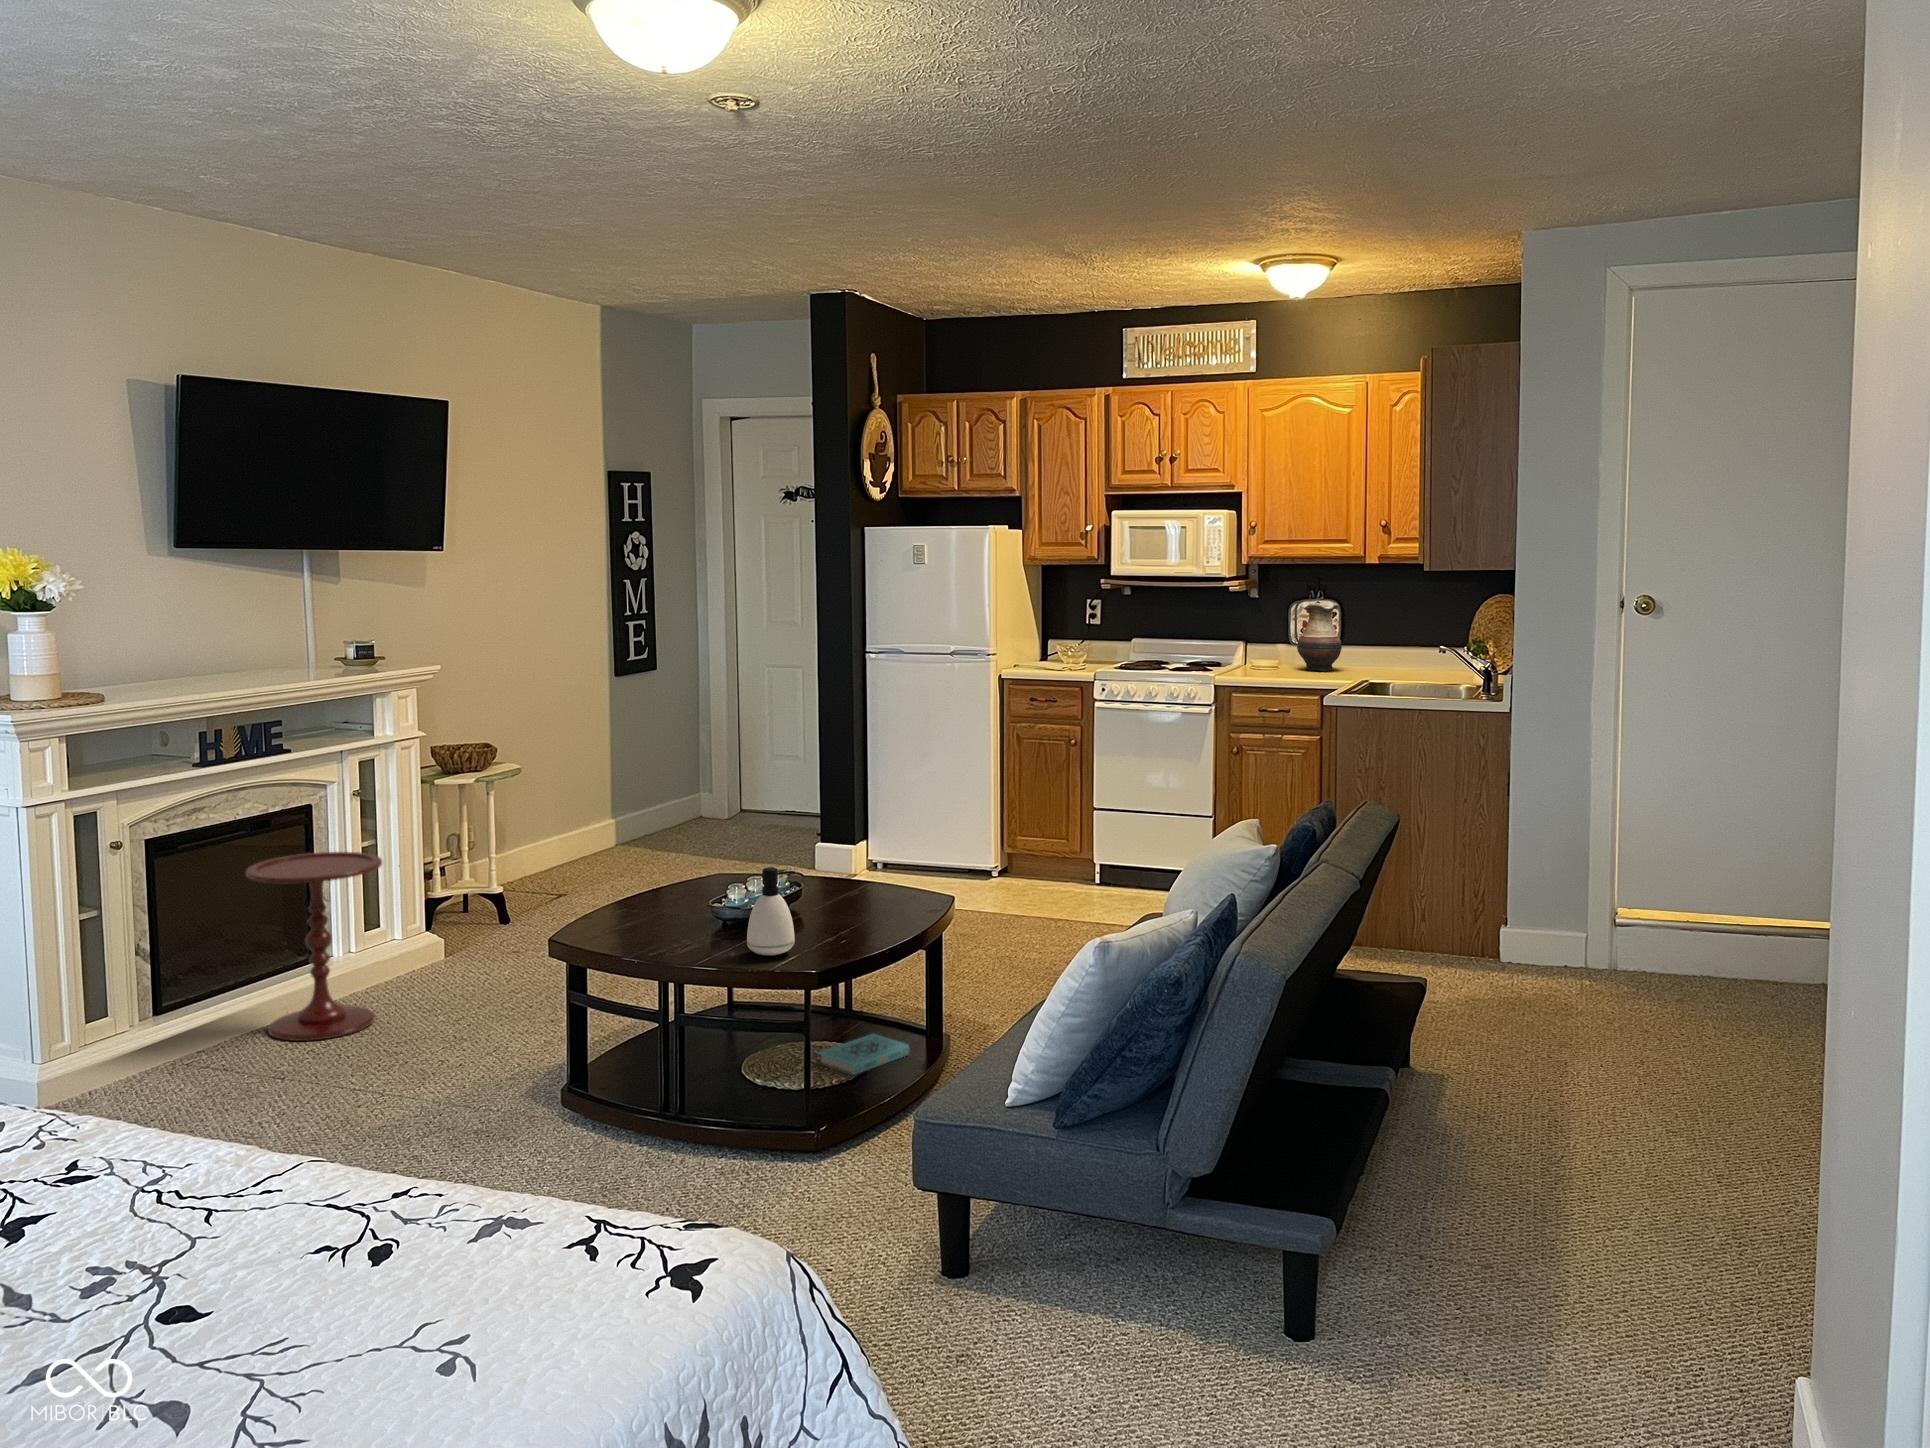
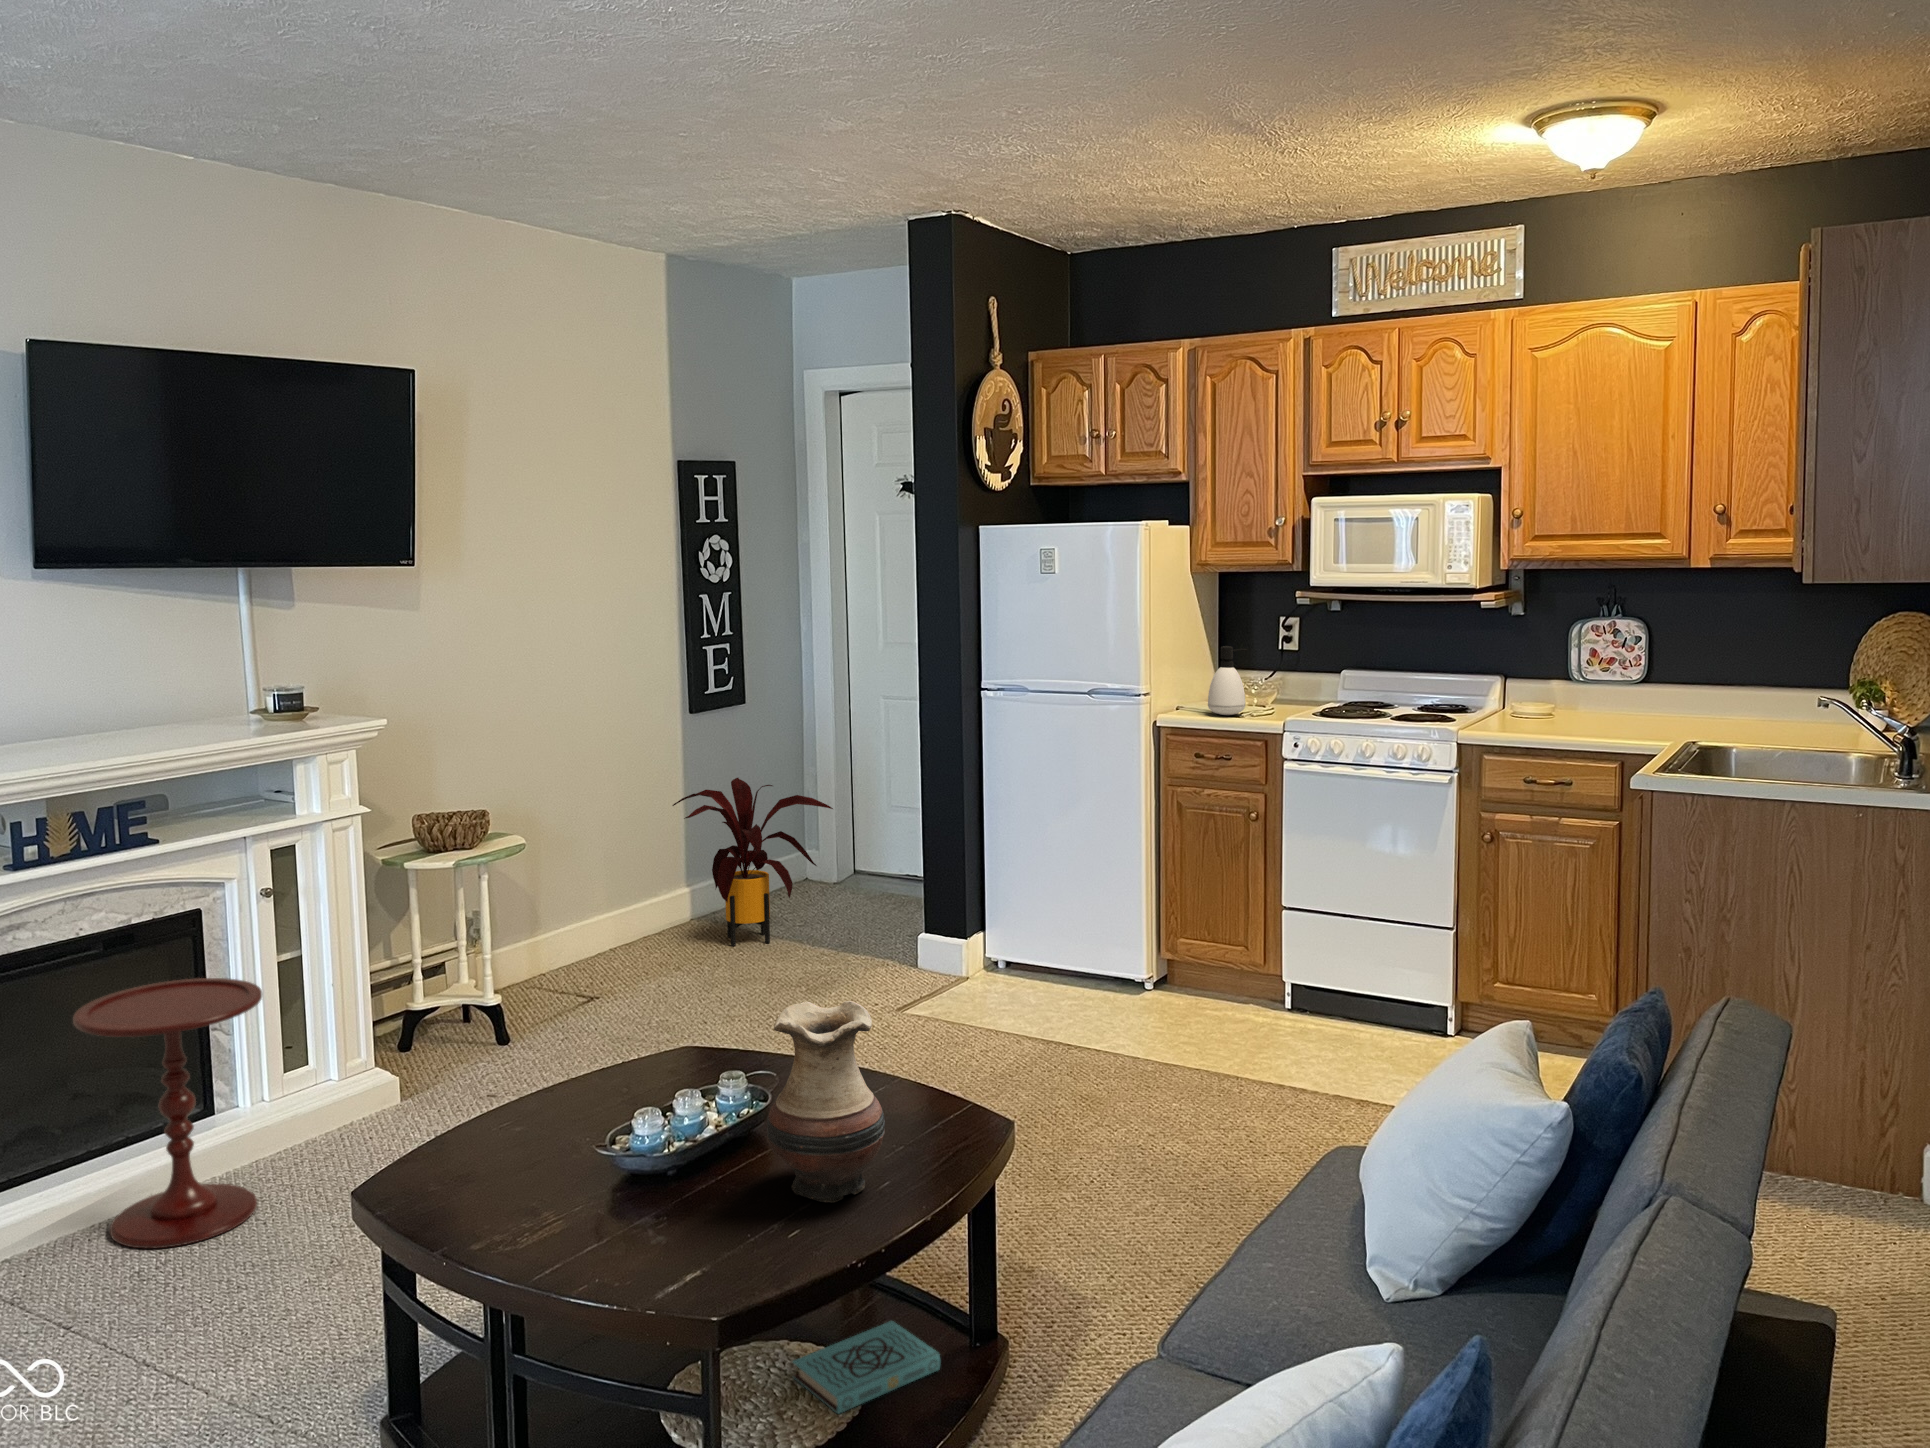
vase: present [1297,602,1342,671] -> present [767,1001,885,1202]
house plant: none [604,729,741,861] -> present [673,778,833,946]
soap dispenser: present [747,867,795,955] -> present [1208,646,1247,715]

